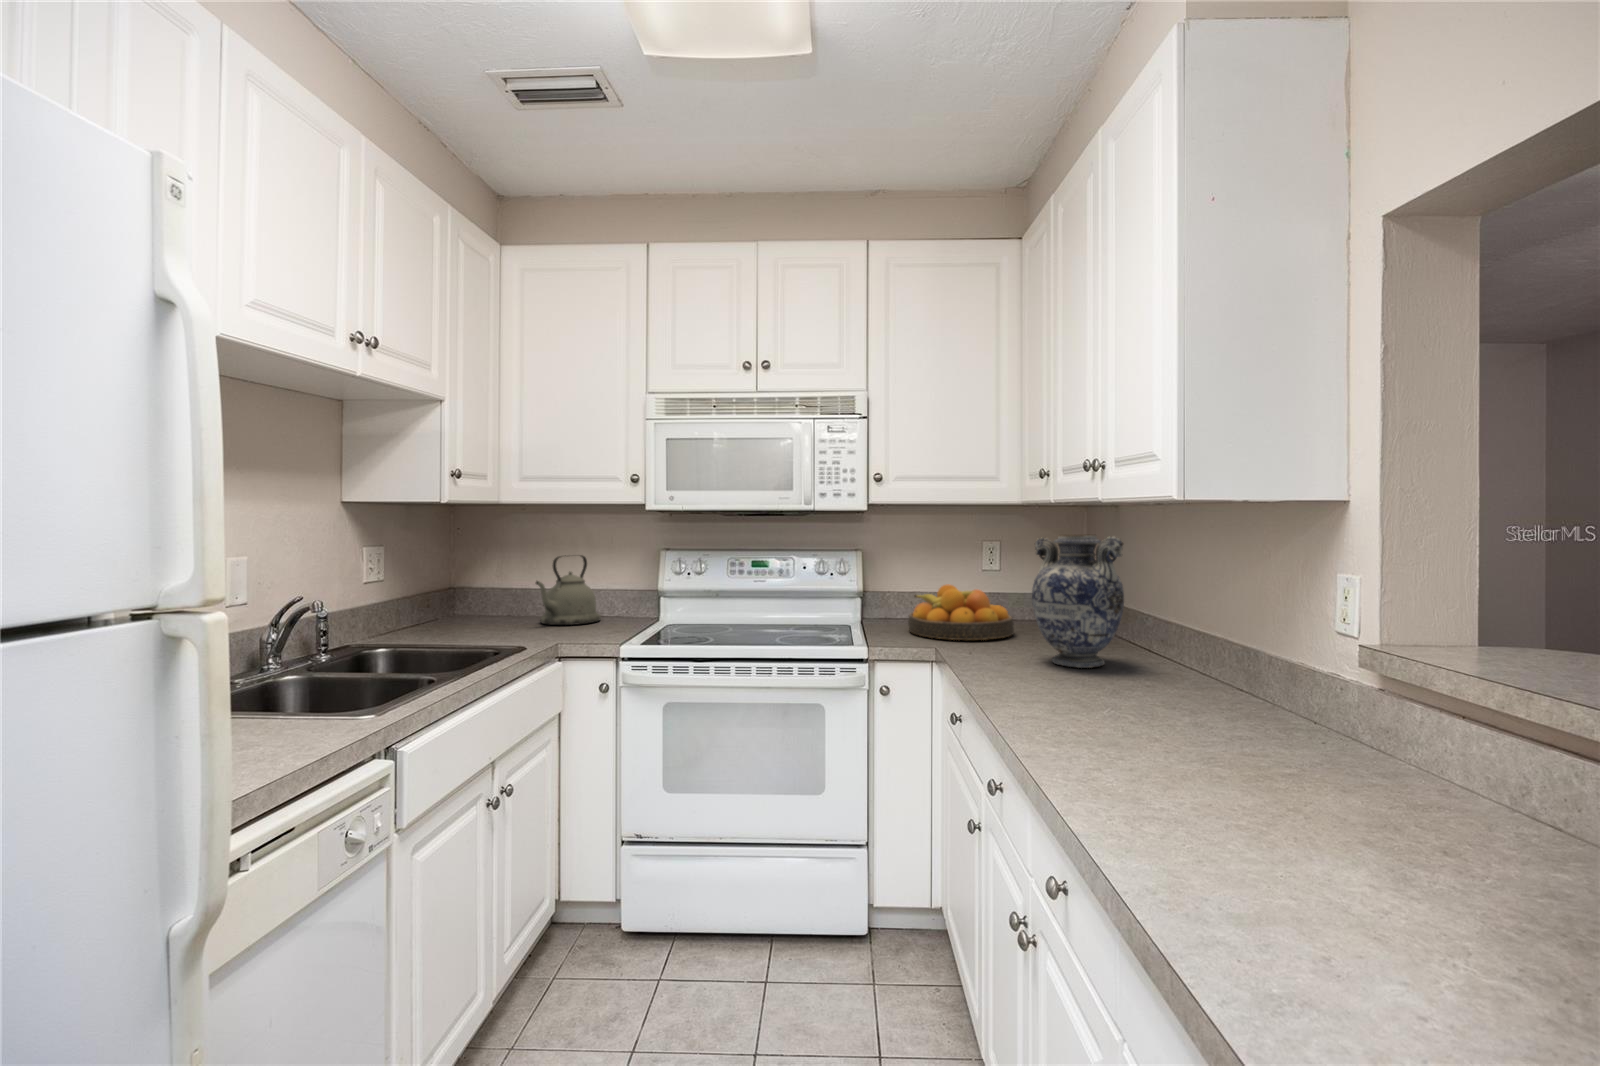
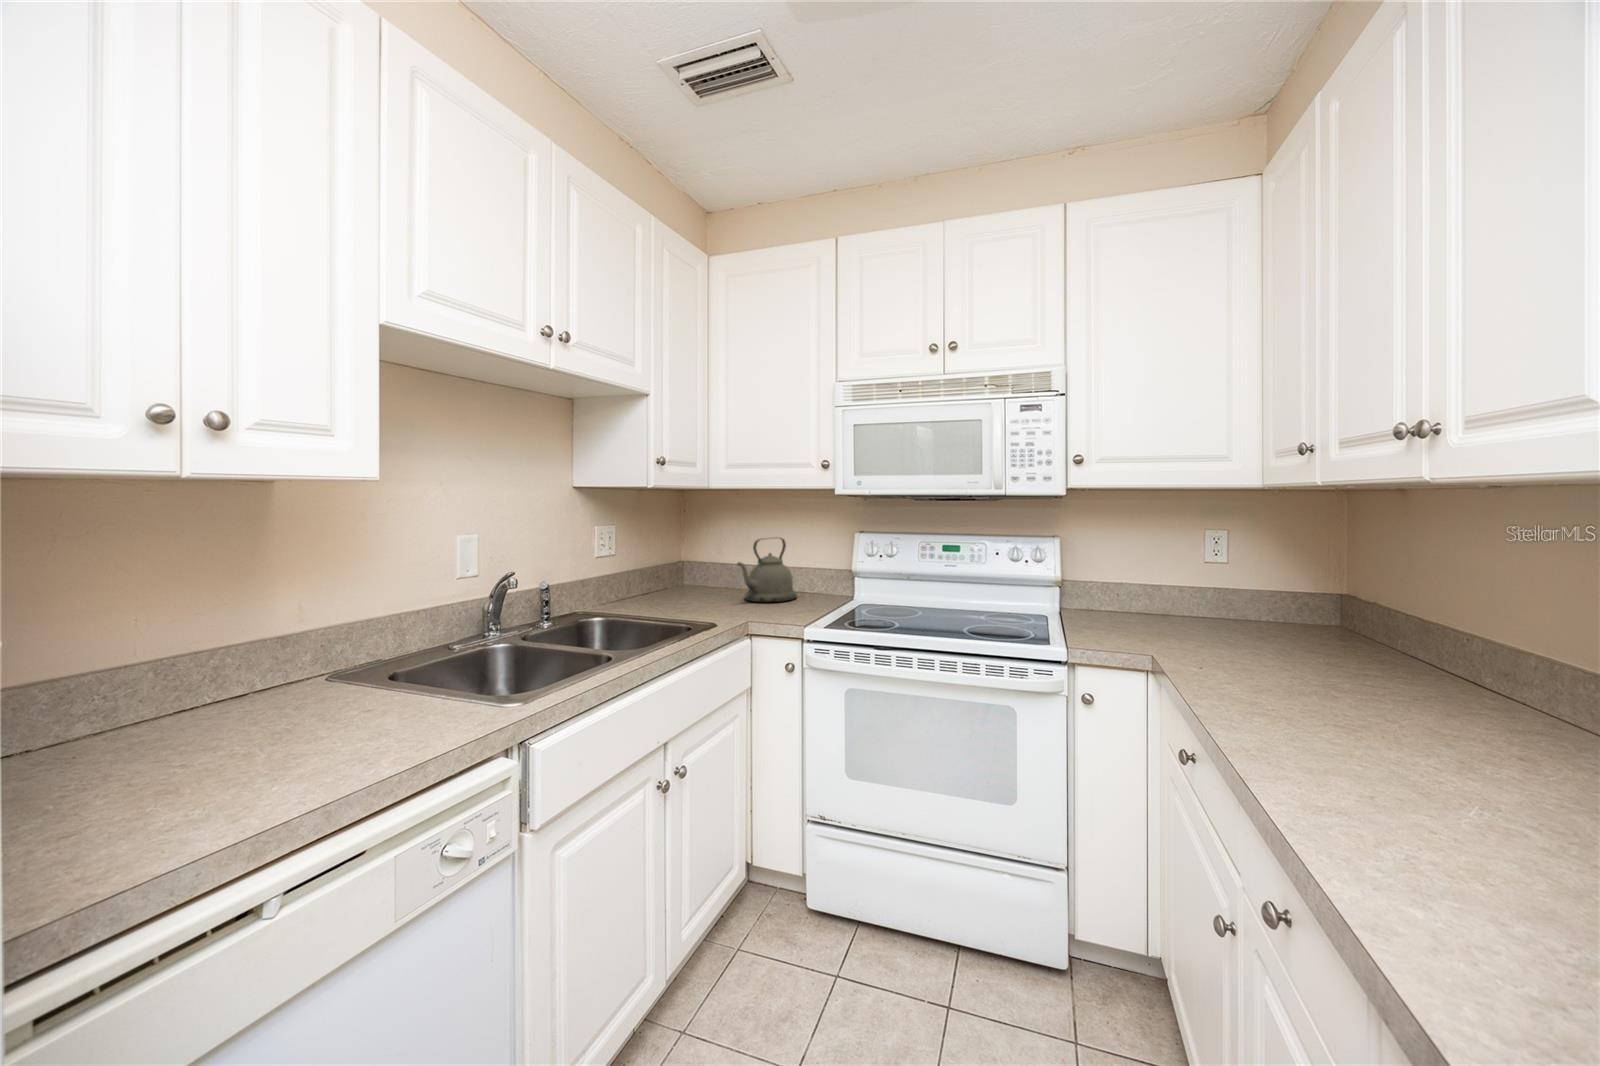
vase: present [1032,534,1124,668] -> none [1305,527,1477,712]
fruit bowl: present [908,584,1014,640] -> none [1117,577,1261,648]

